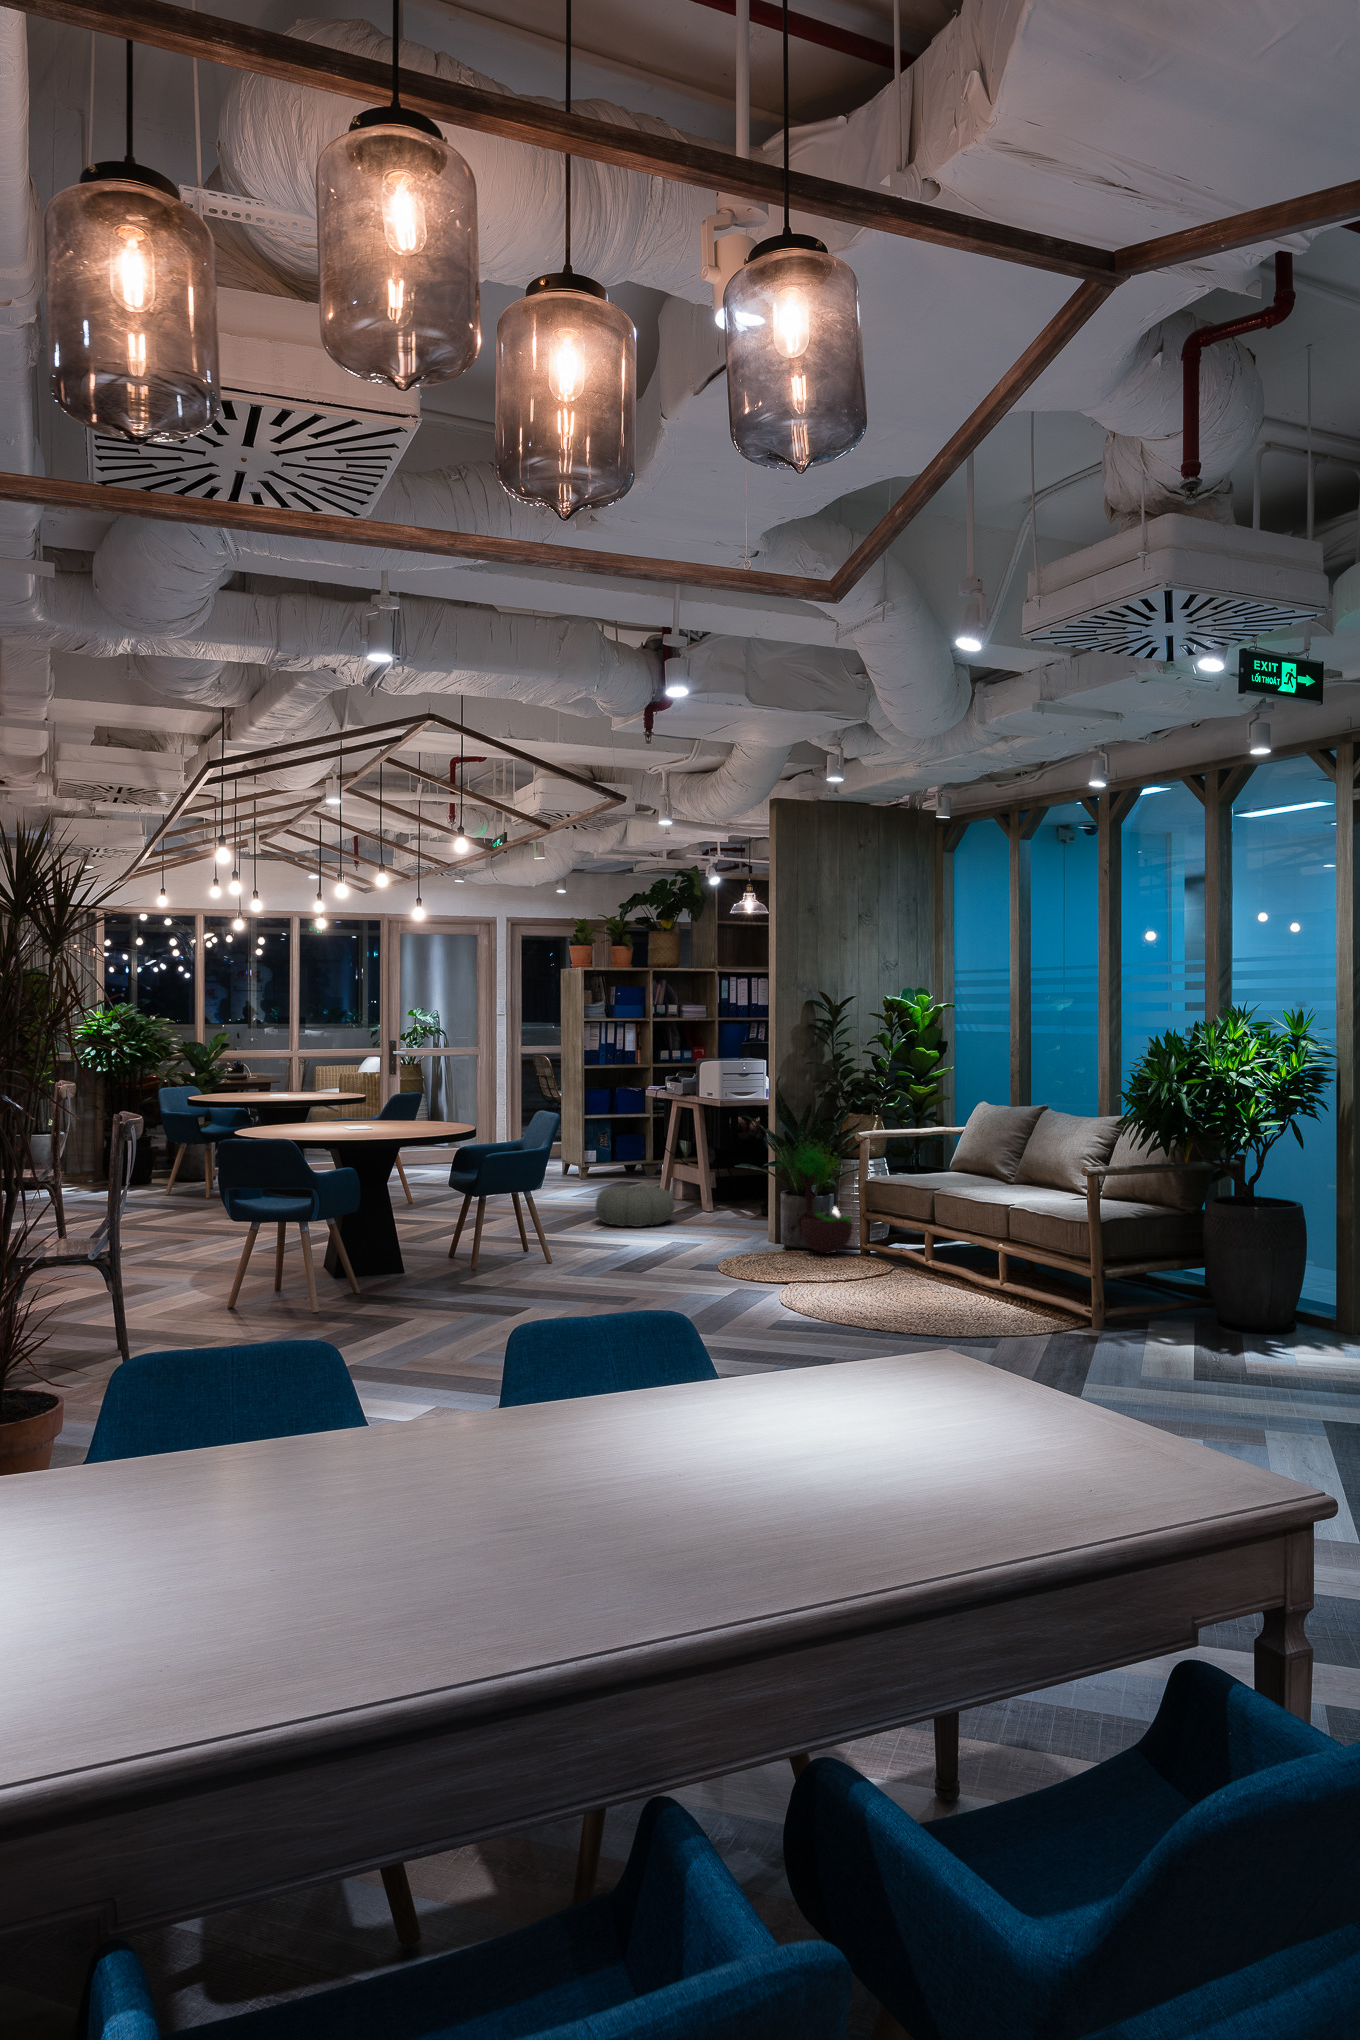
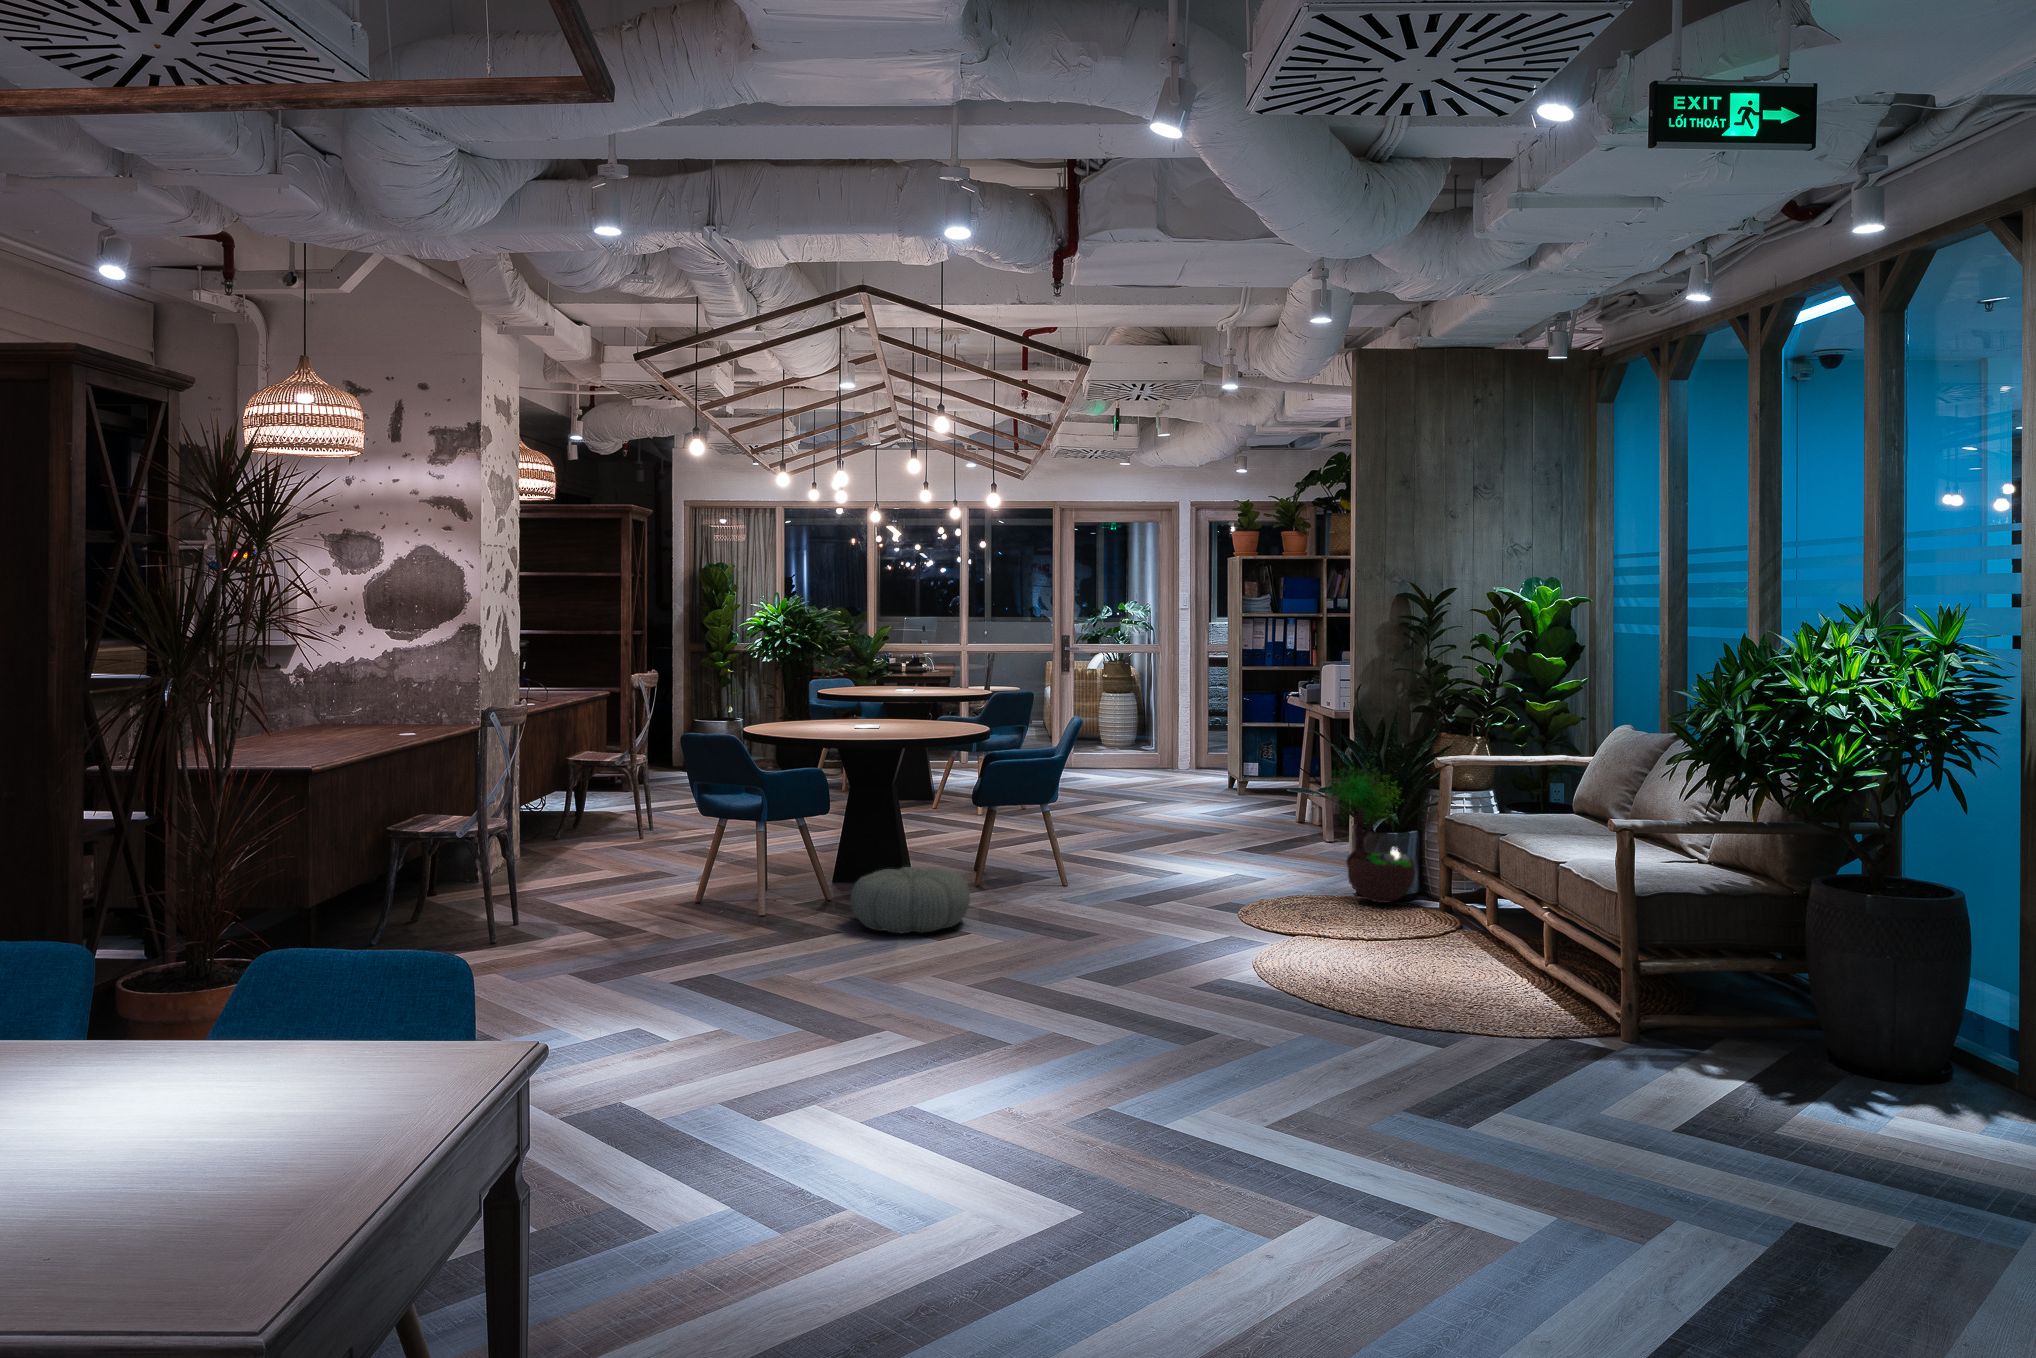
pouf: present [595,1185,675,1227] -> present [851,867,970,933]

